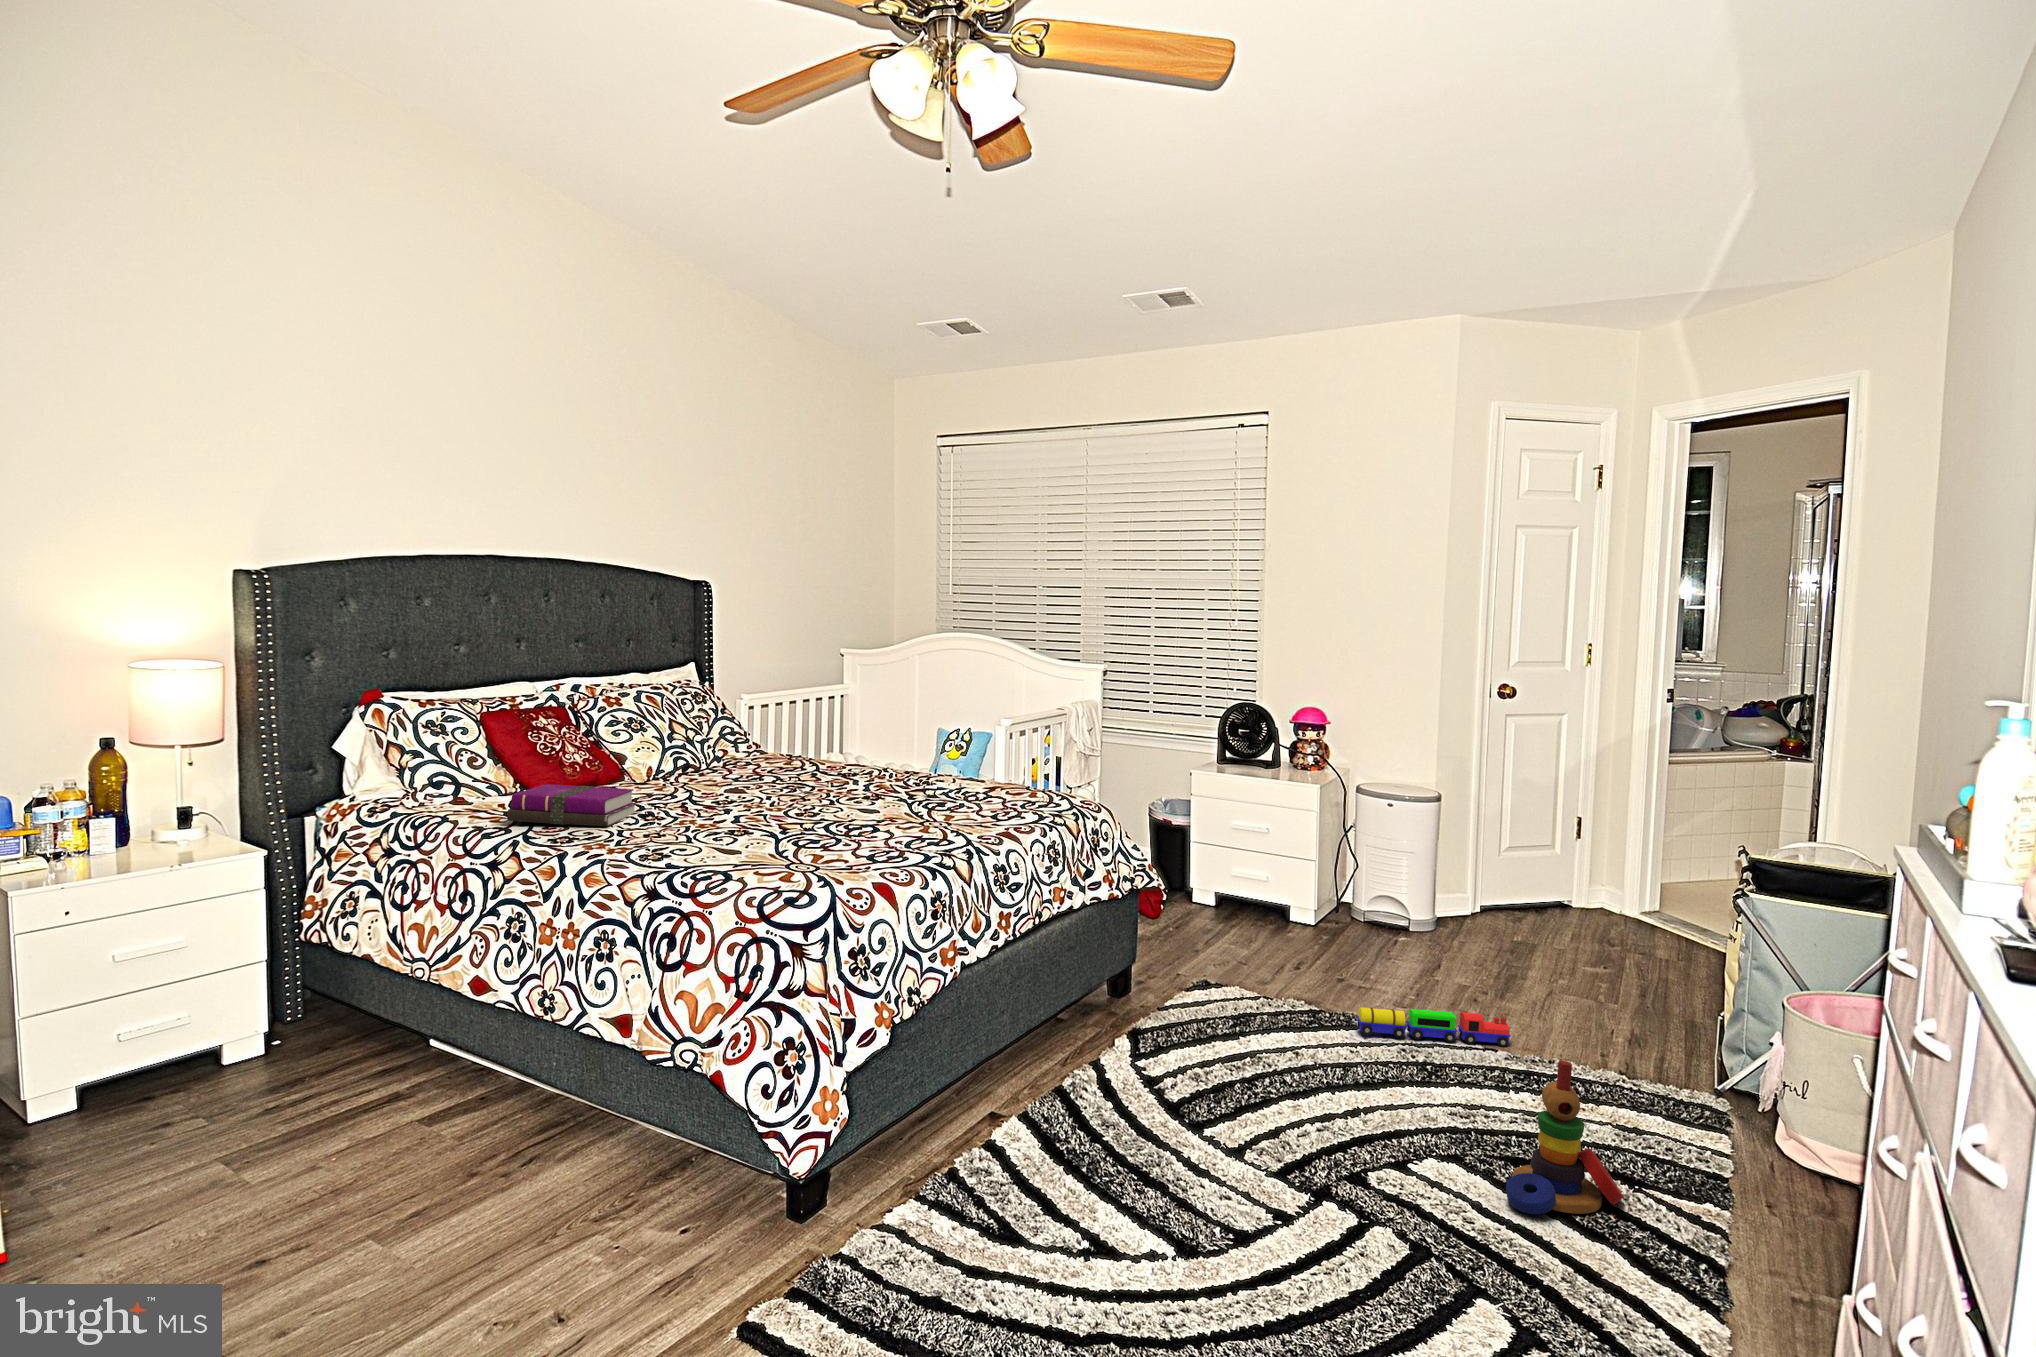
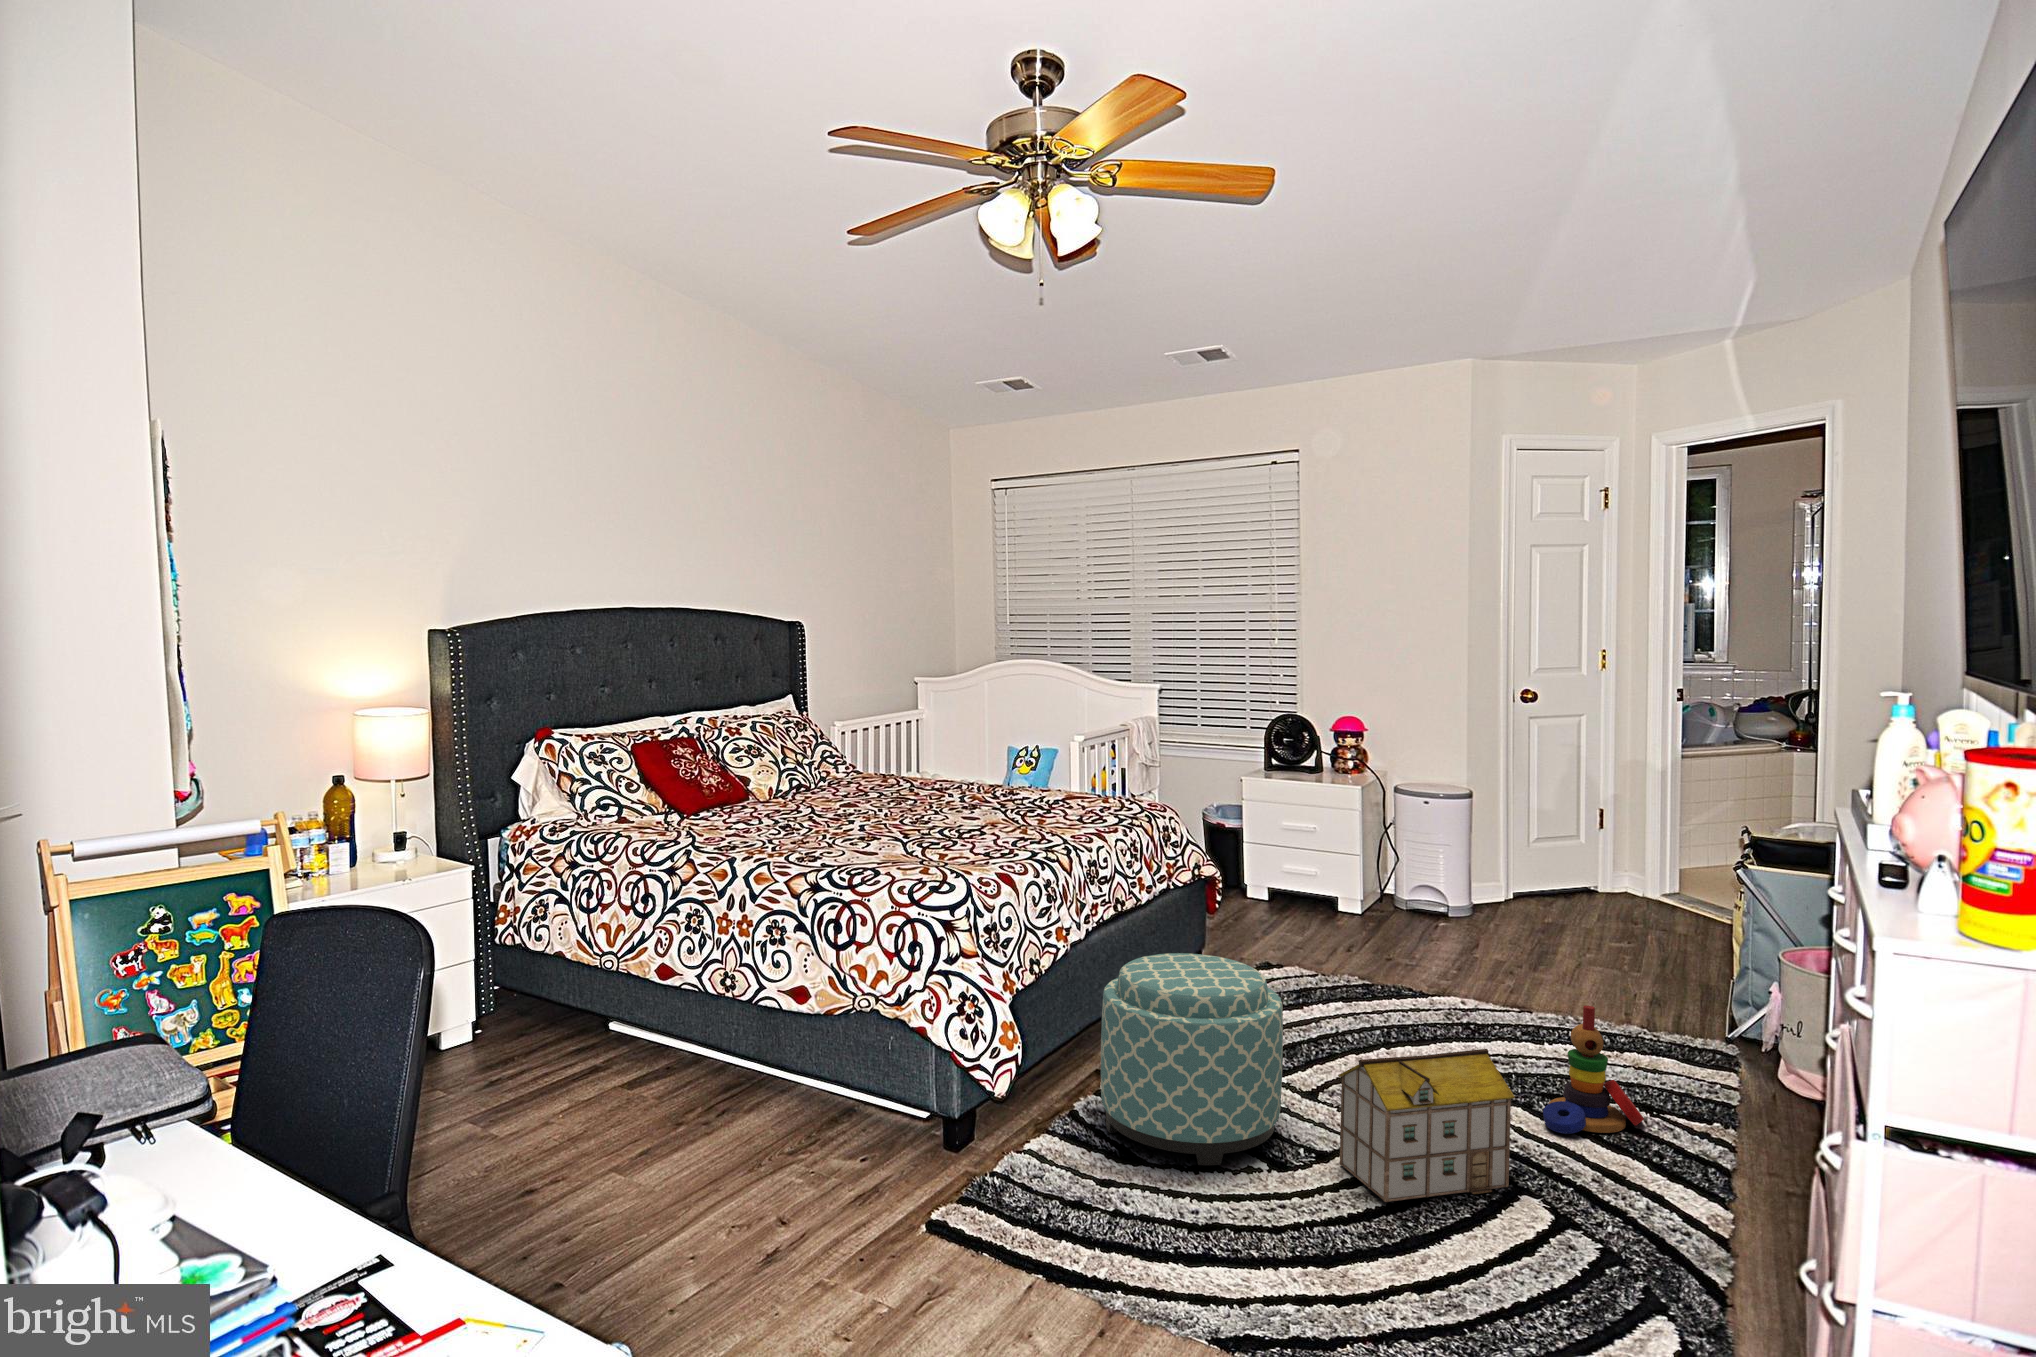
notebook: present [507,784,636,826] -> none [673,803,775,837]
ottoman: none [985,983,1203,1248] -> present [1101,953,1283,1165]
toy train: present [1357,1007,1510,1047] -> none [1405,978,1543,1009]
toy house: none [1262,1116,1474,1305] -> present [1338,1049,1515,1202]

